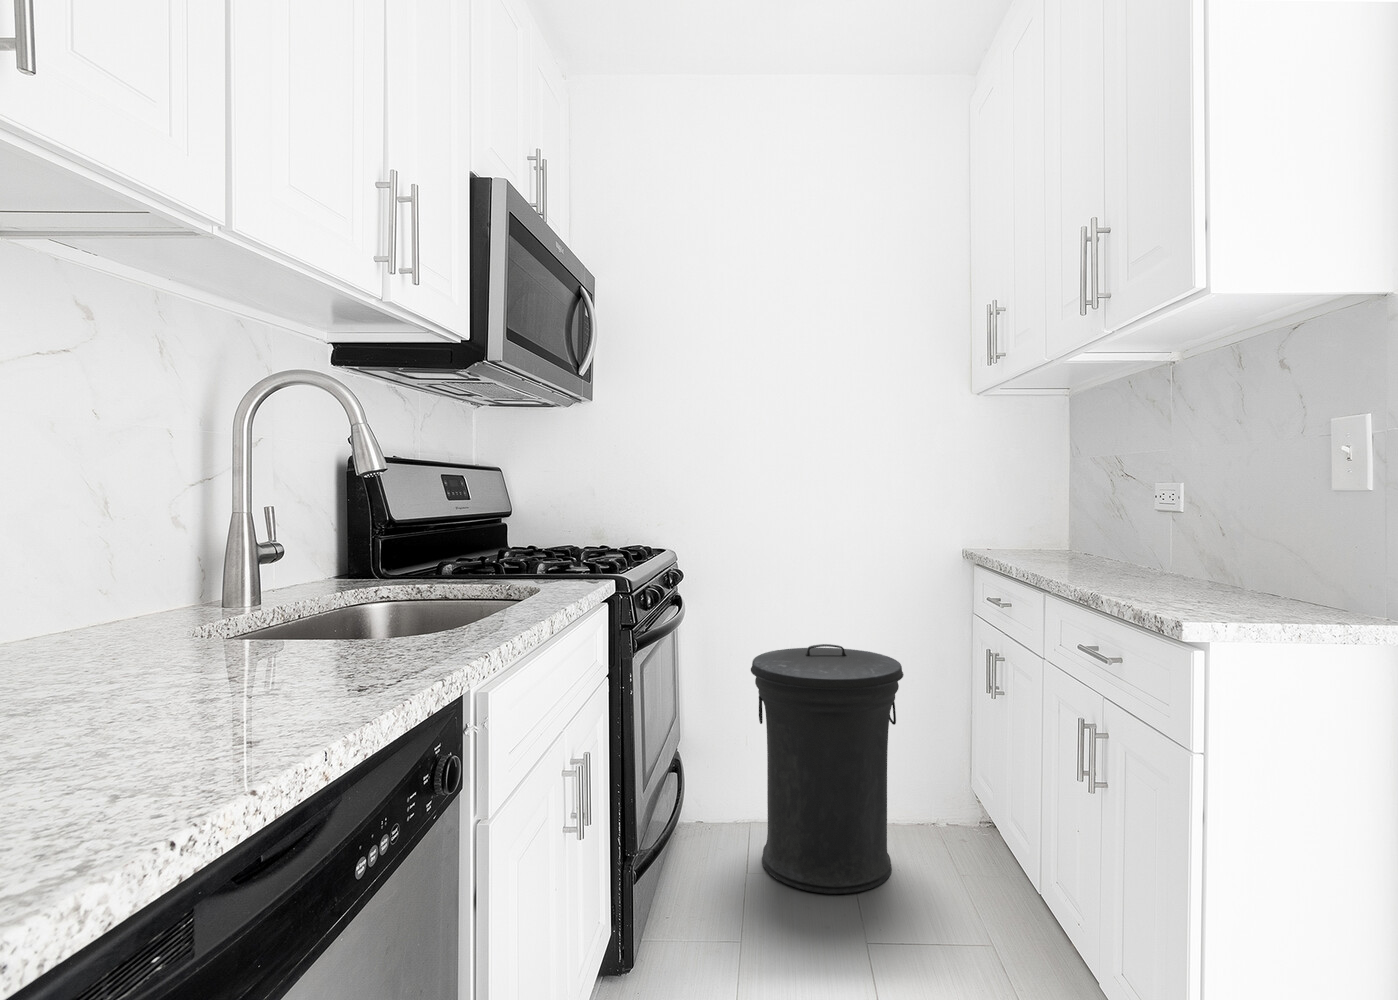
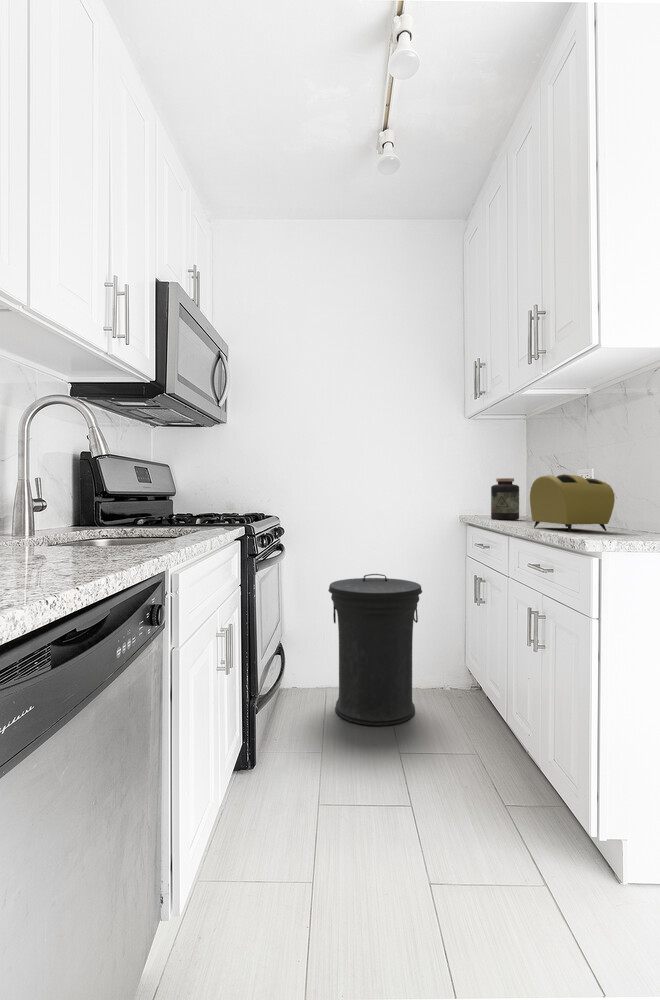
jar: none [1016,490,1064,558] -> present [491,478,519,520]
toaster: none [1094,493,1253,595] -> present [530,474,615,532]

